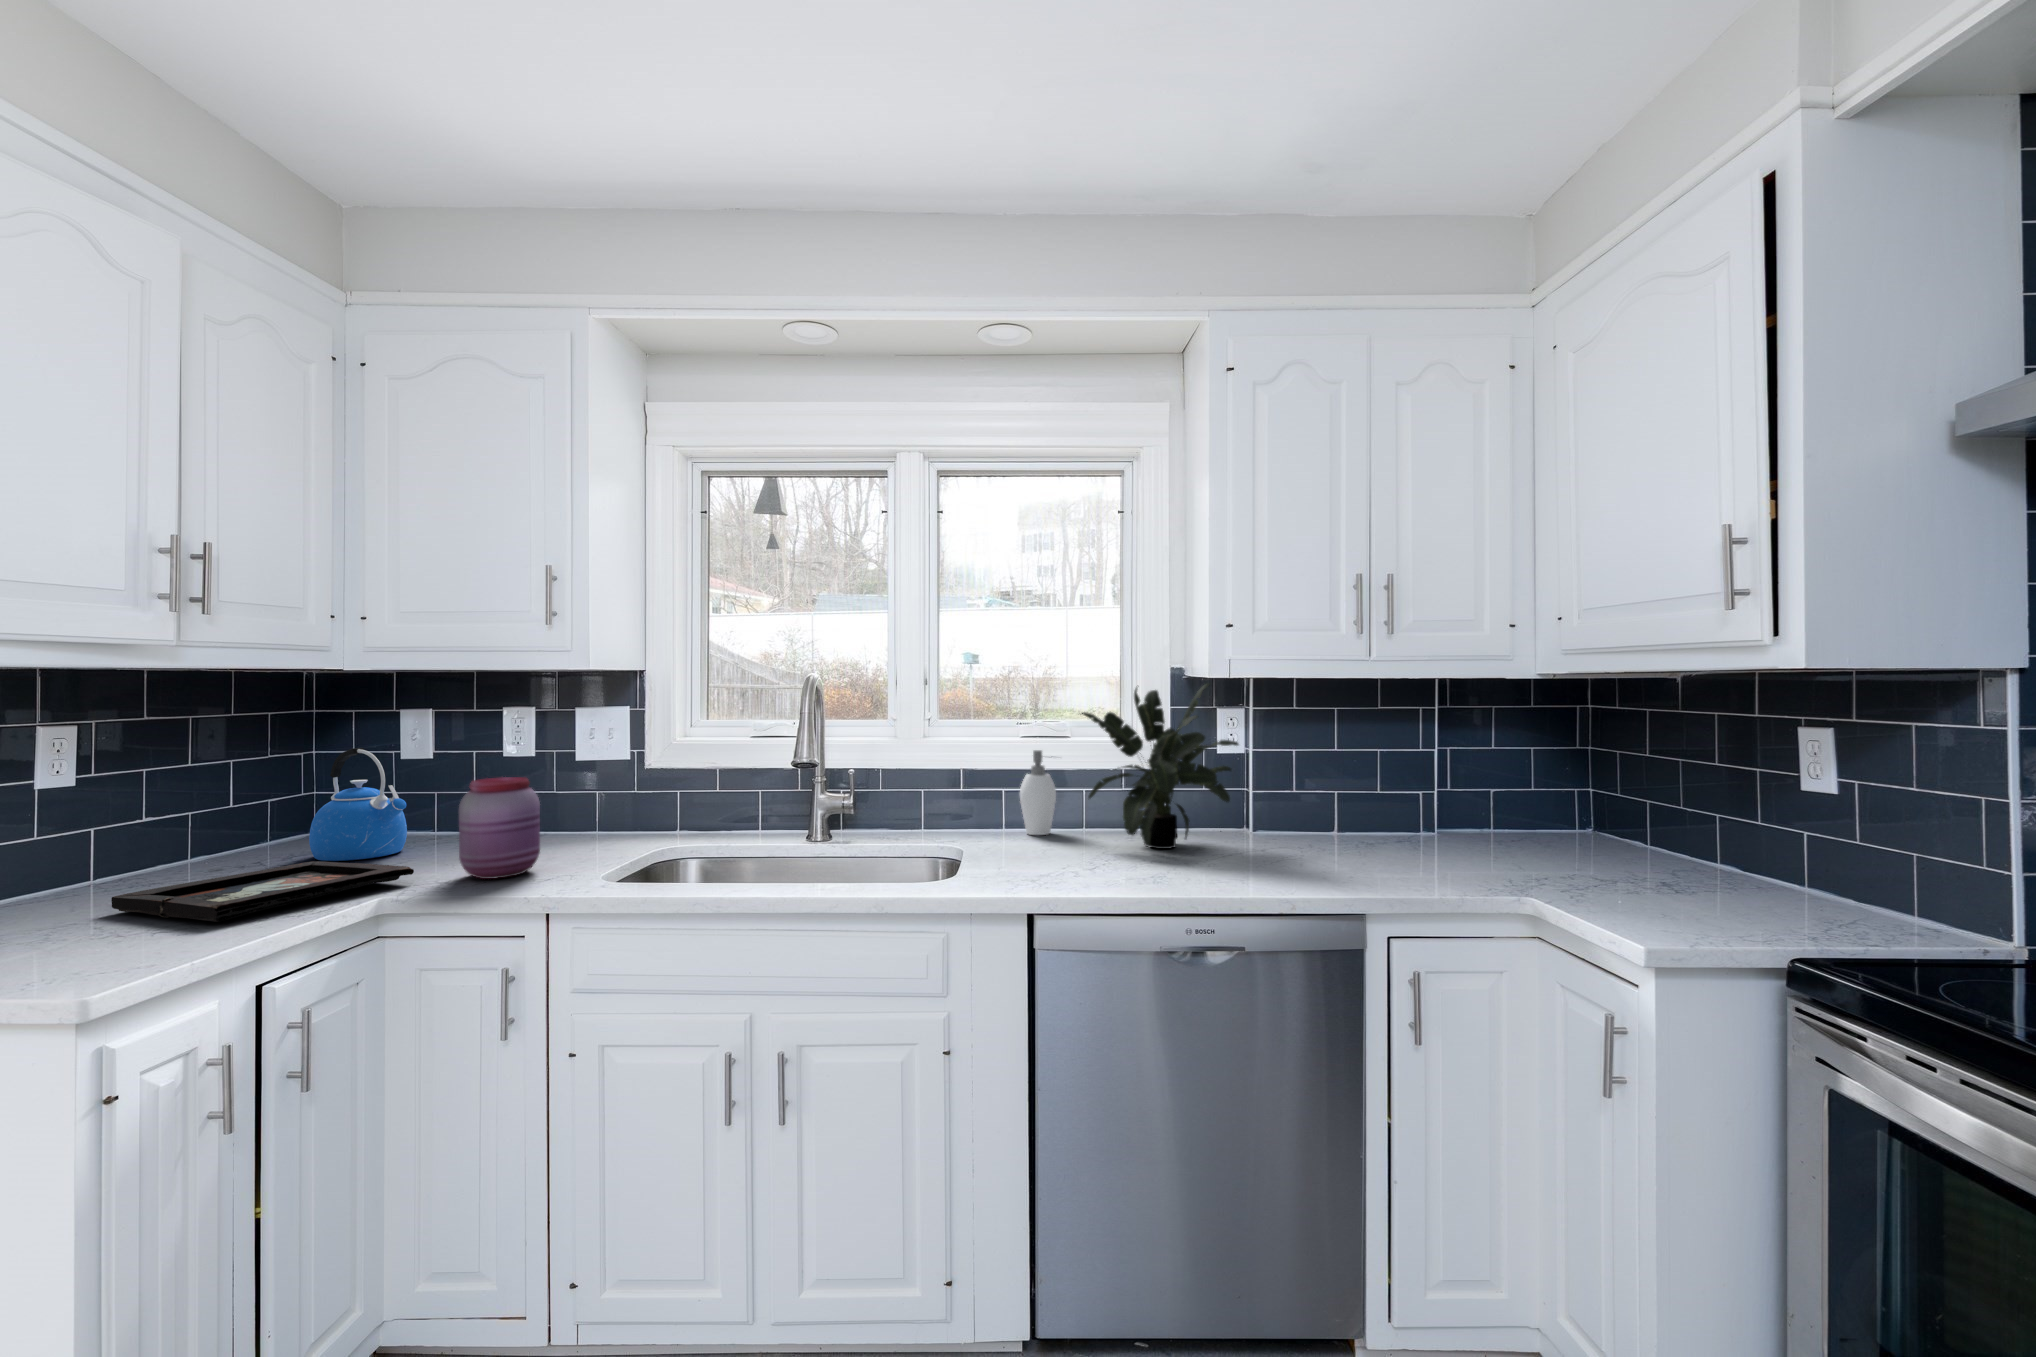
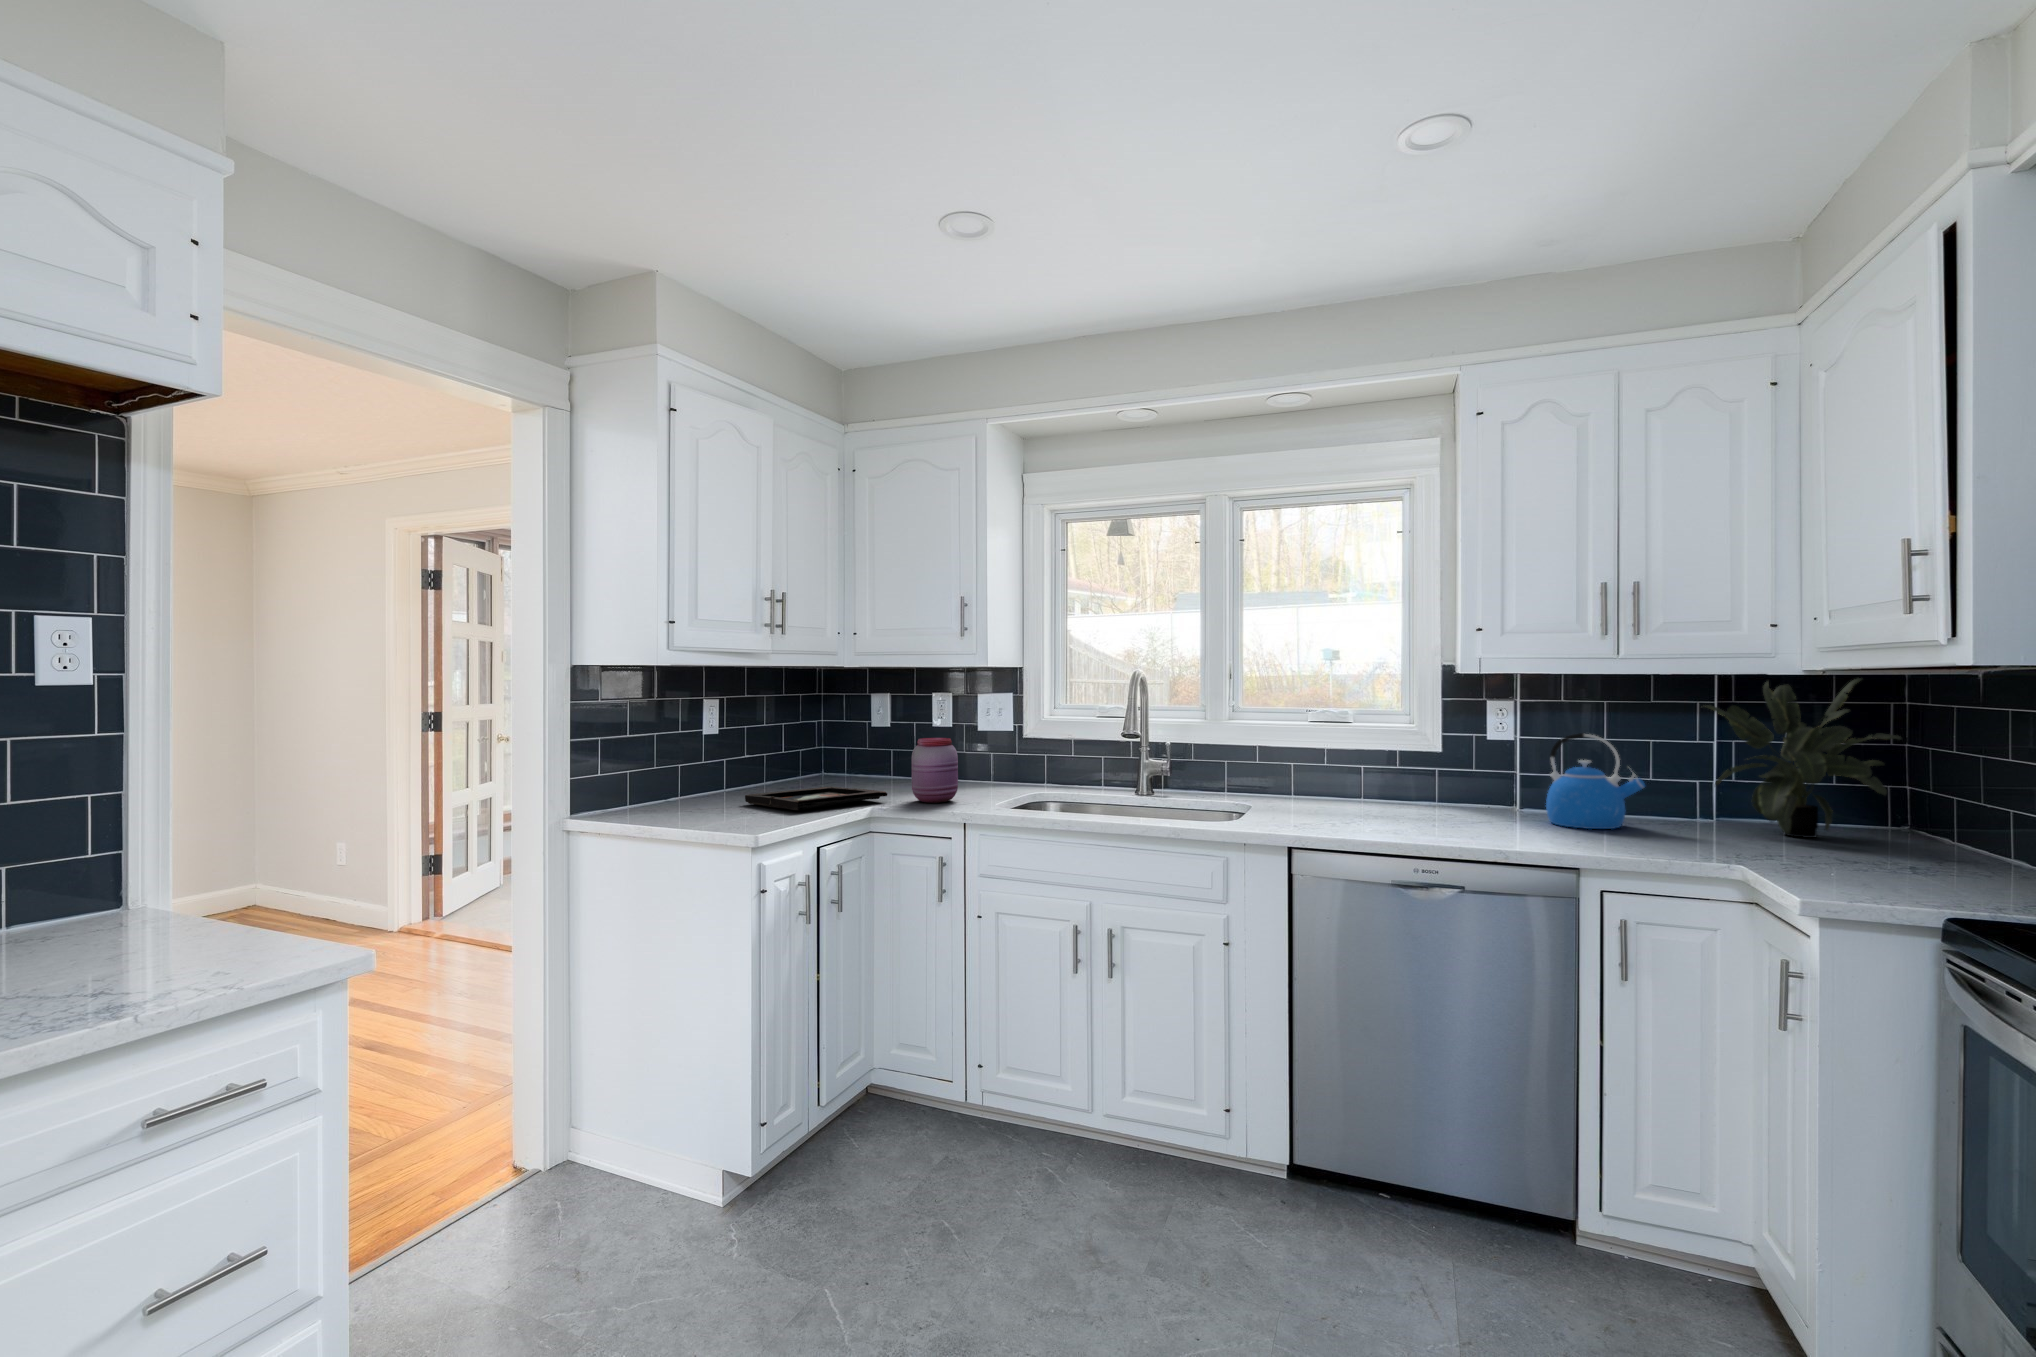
potted plant: present [1082,683,1238,849] -> present [1705,678,1901,838]
kettle: present [309,748,407,861] -> present [1546,733,1645,829]
soap dispenser: present [1020,750,1056,835] -> none [1306,732,1341,802]

